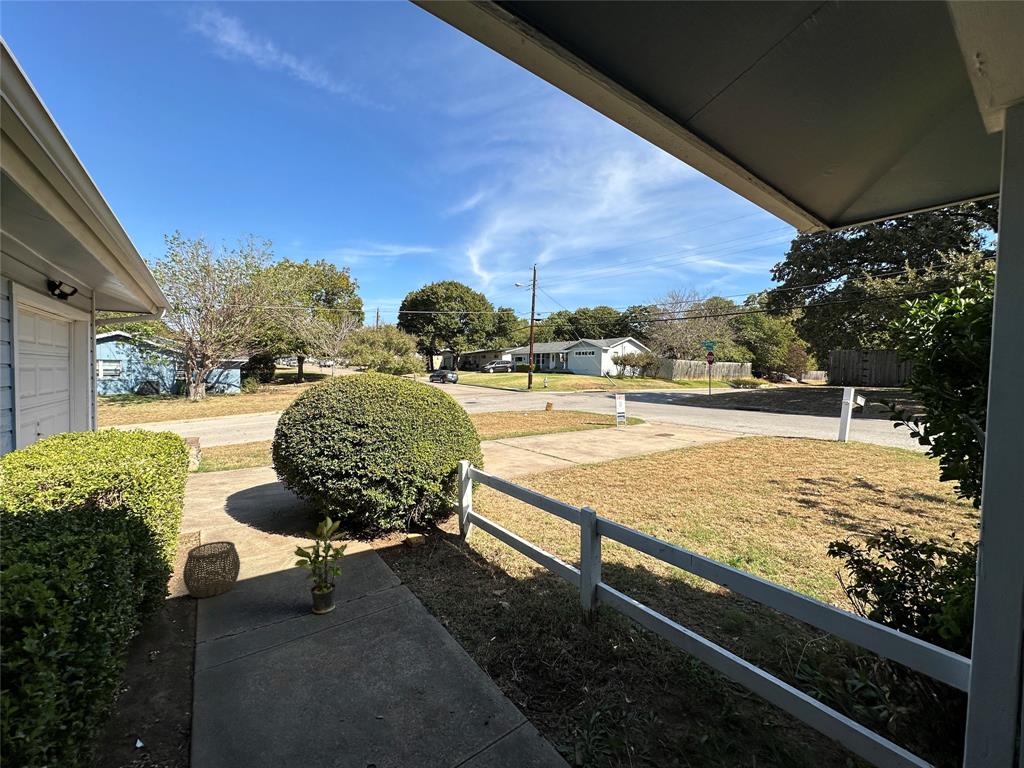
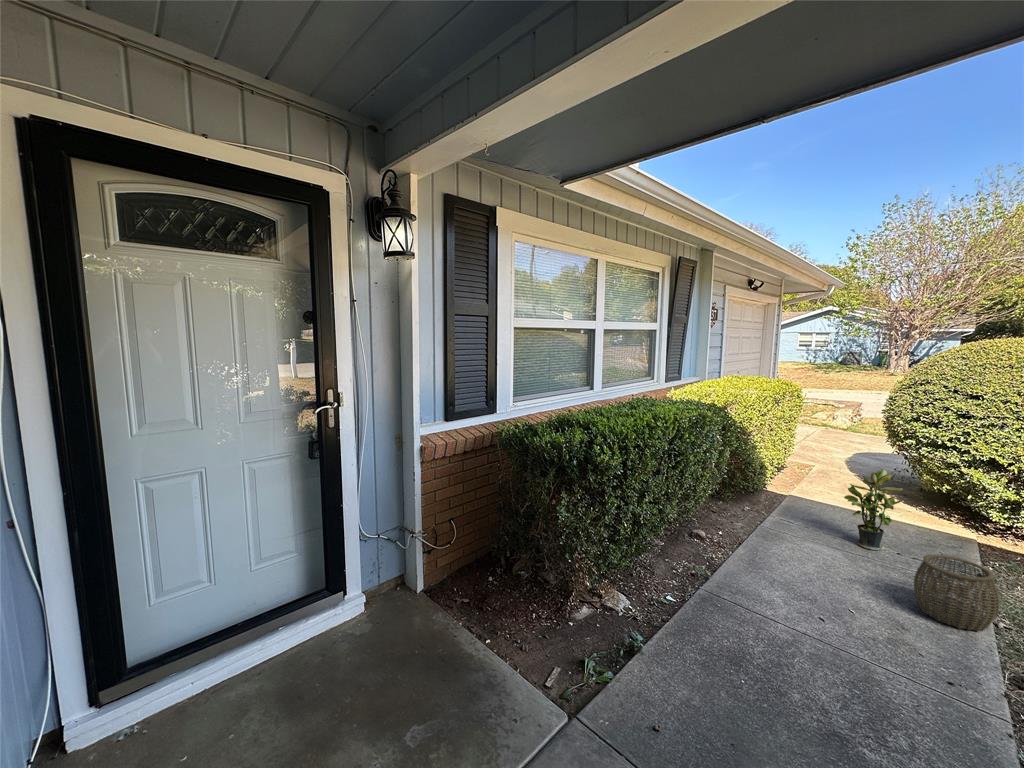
woven basket: present [183,541,240,597] -> present [913,554,1000,631]

